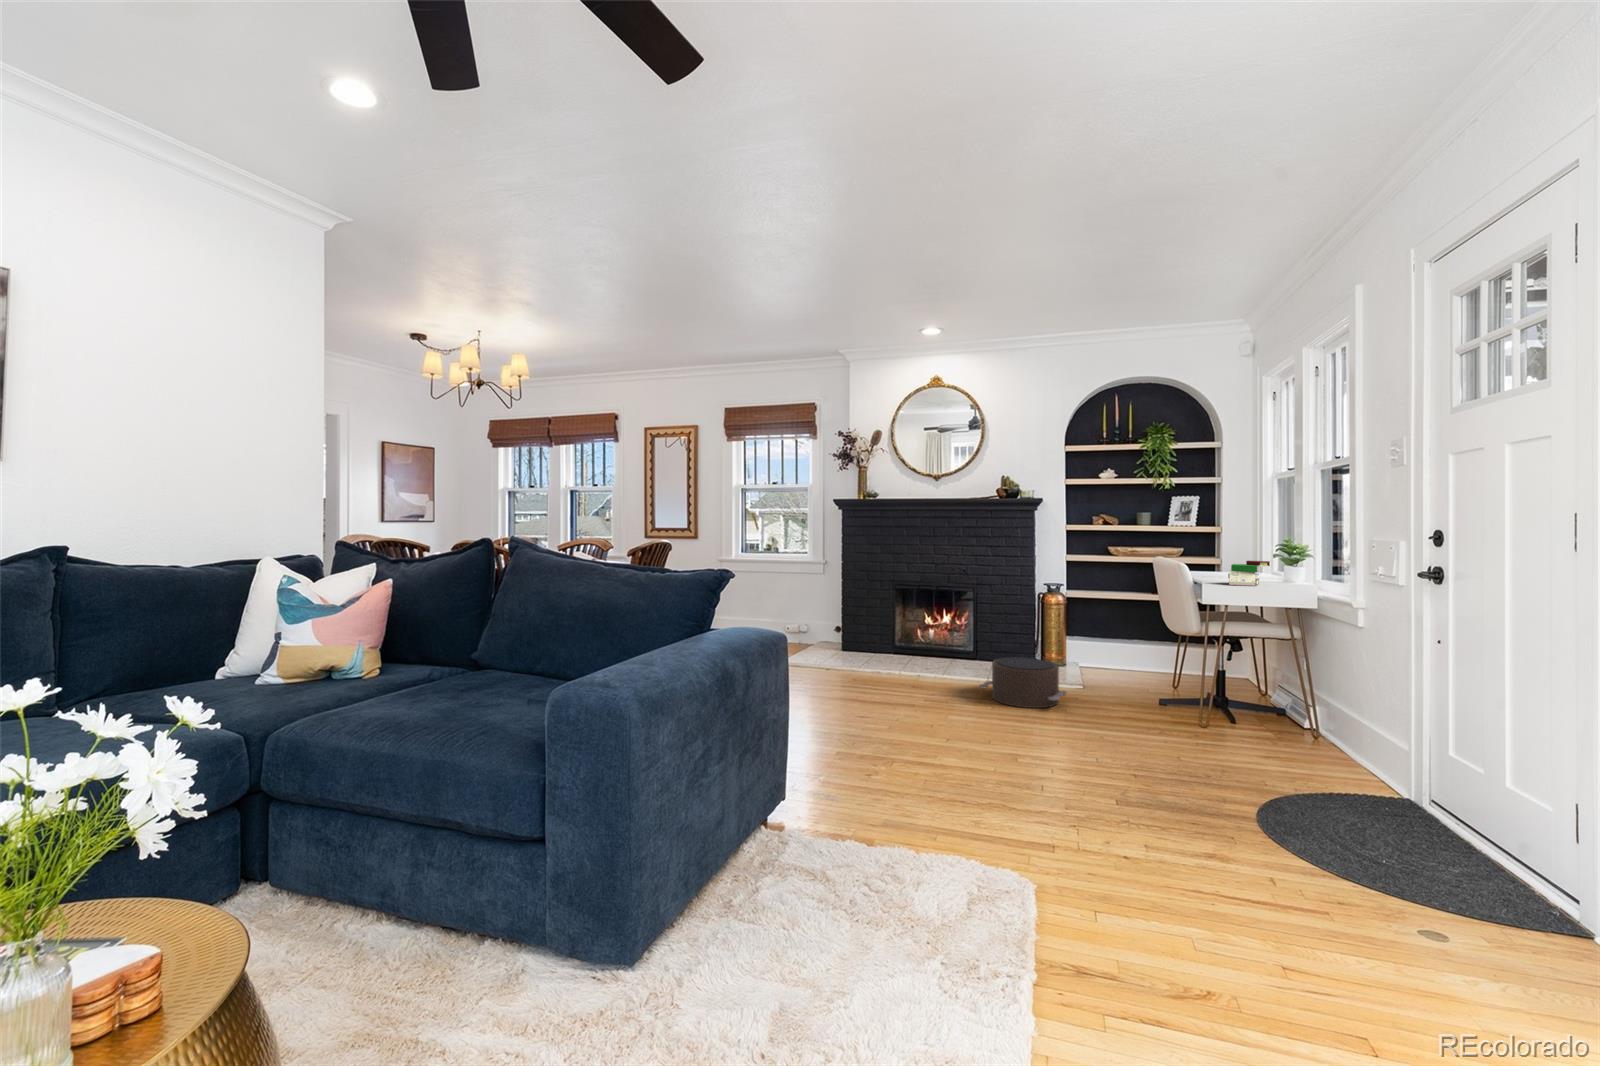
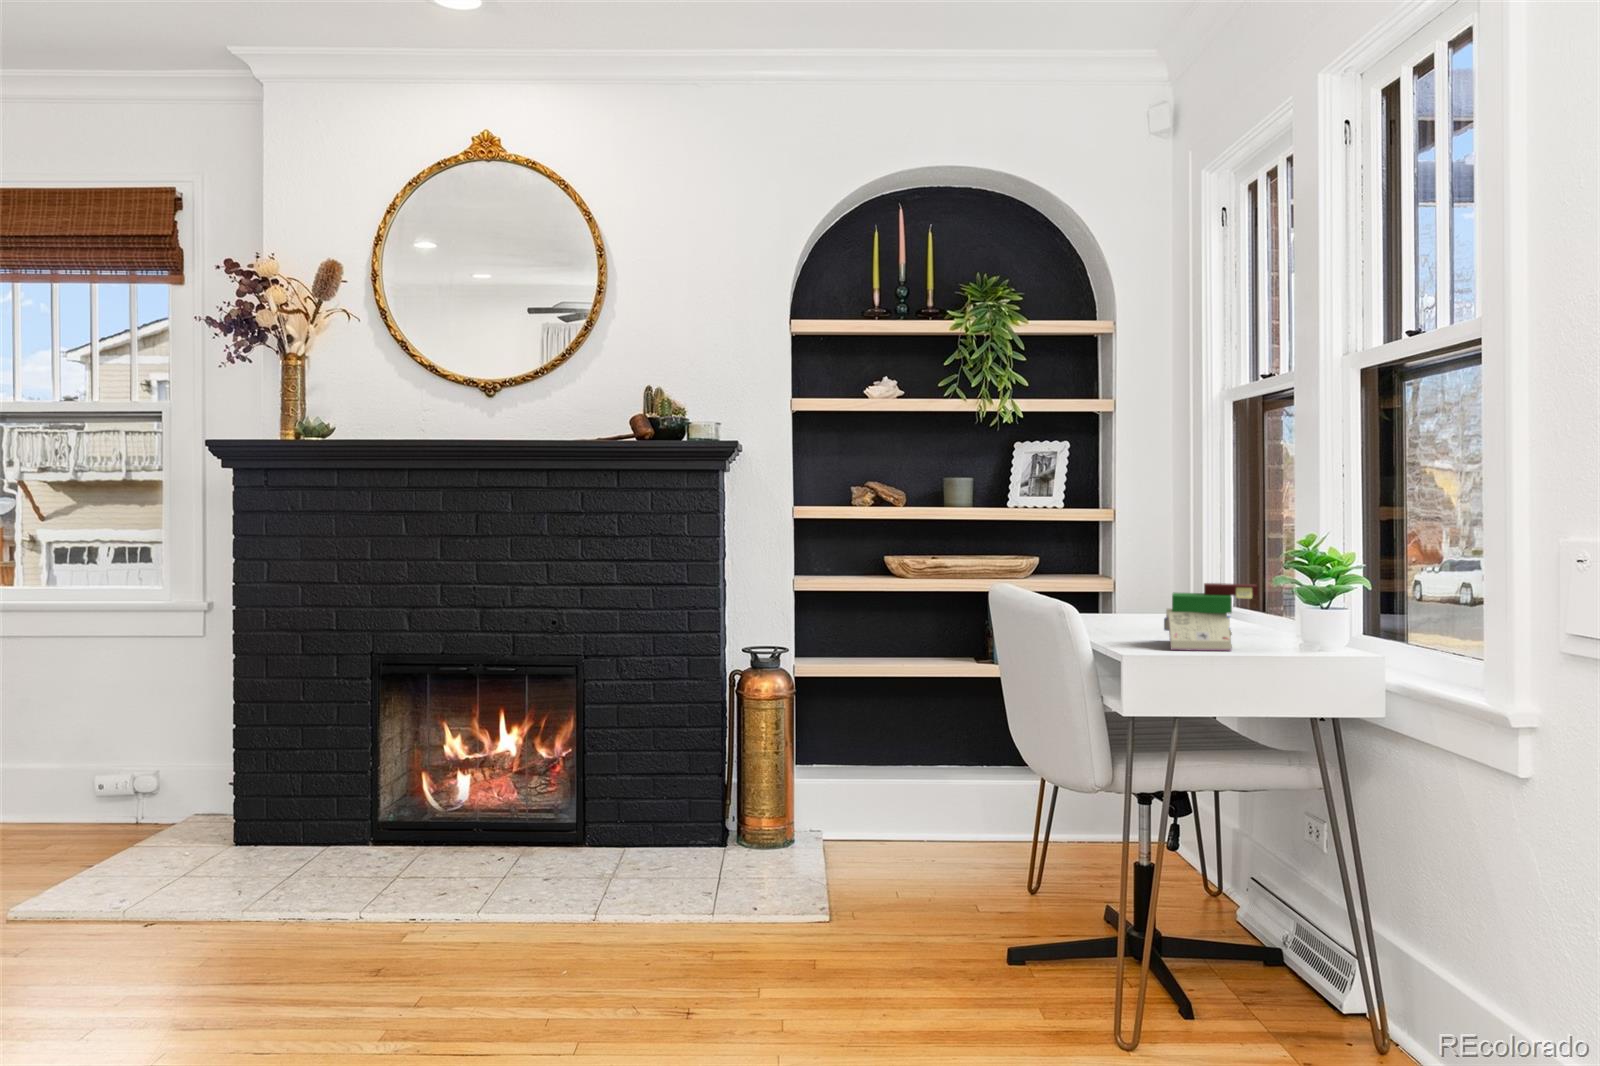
pouf: present [980,657,1067,708] -> none [537,860,780,1024]

